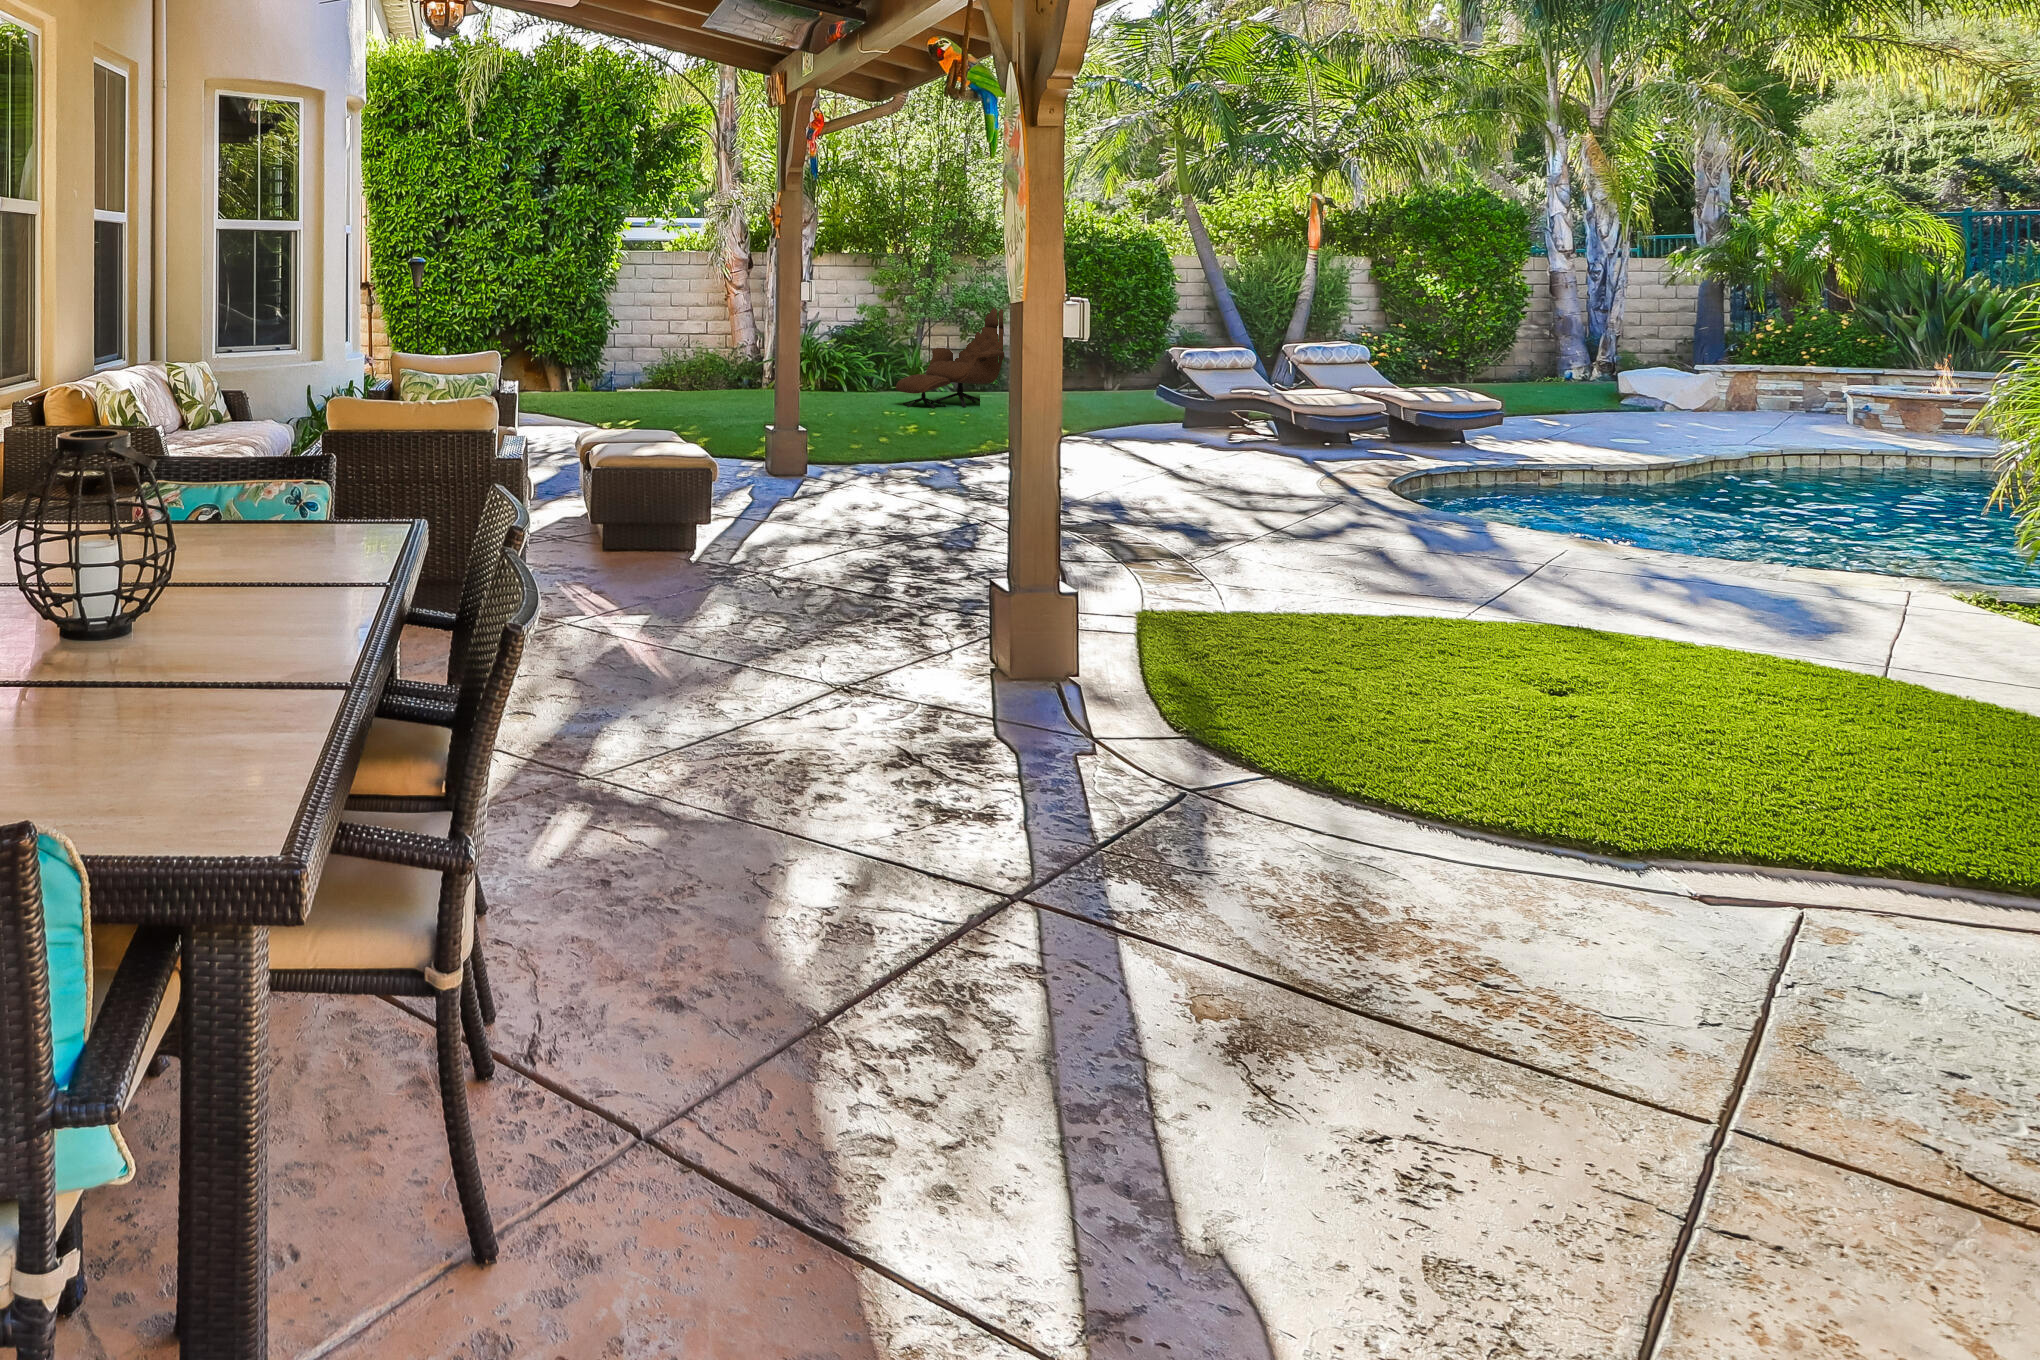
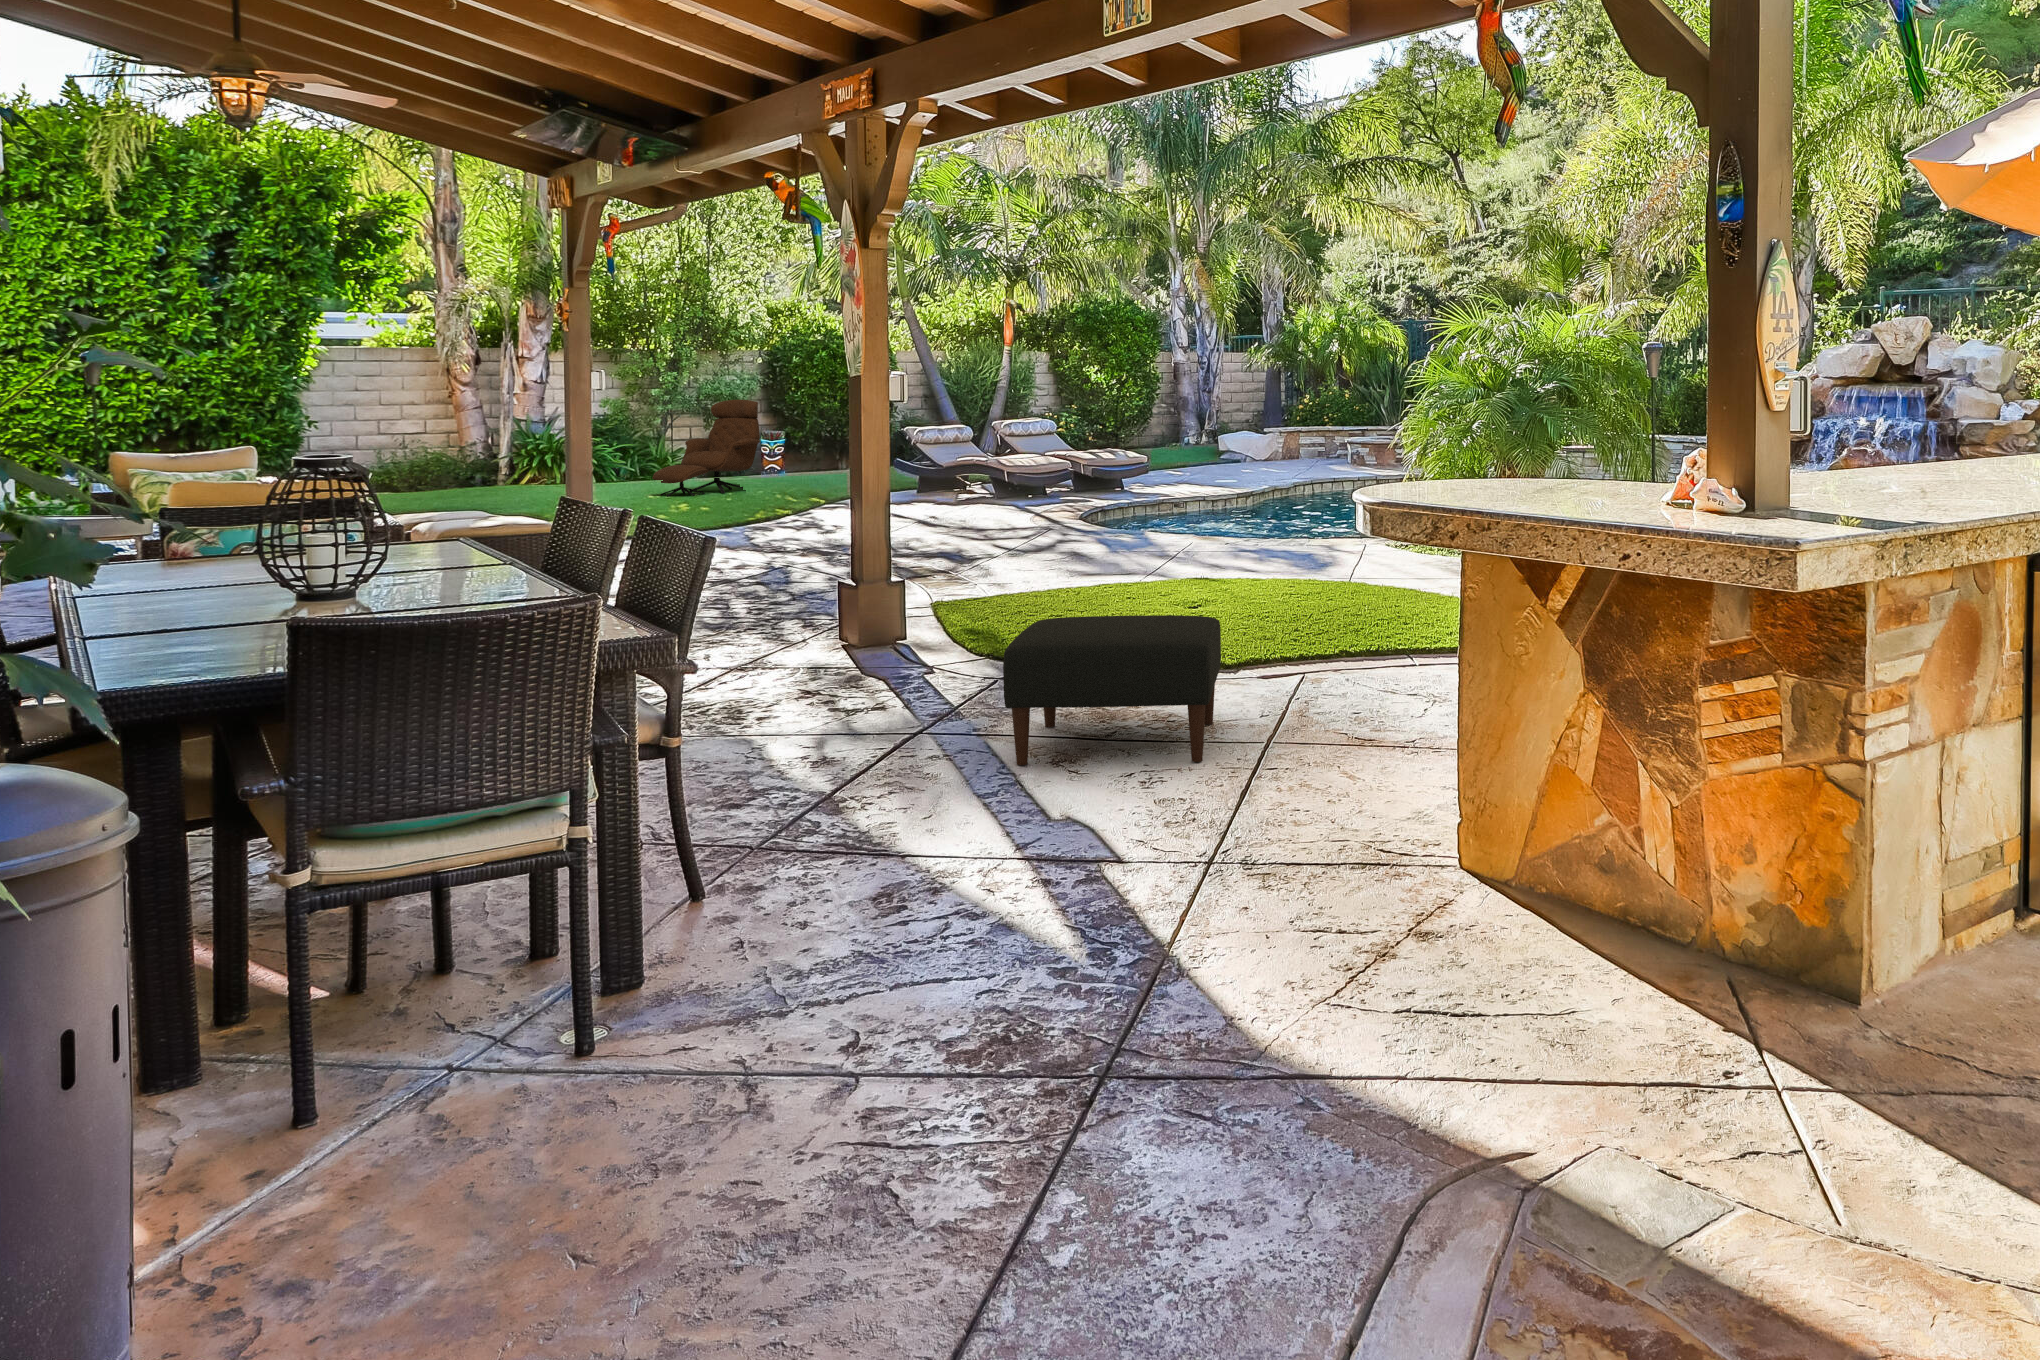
ottoman: none [1161,766,1643,1187] -> present [1003,615,1221,765]

